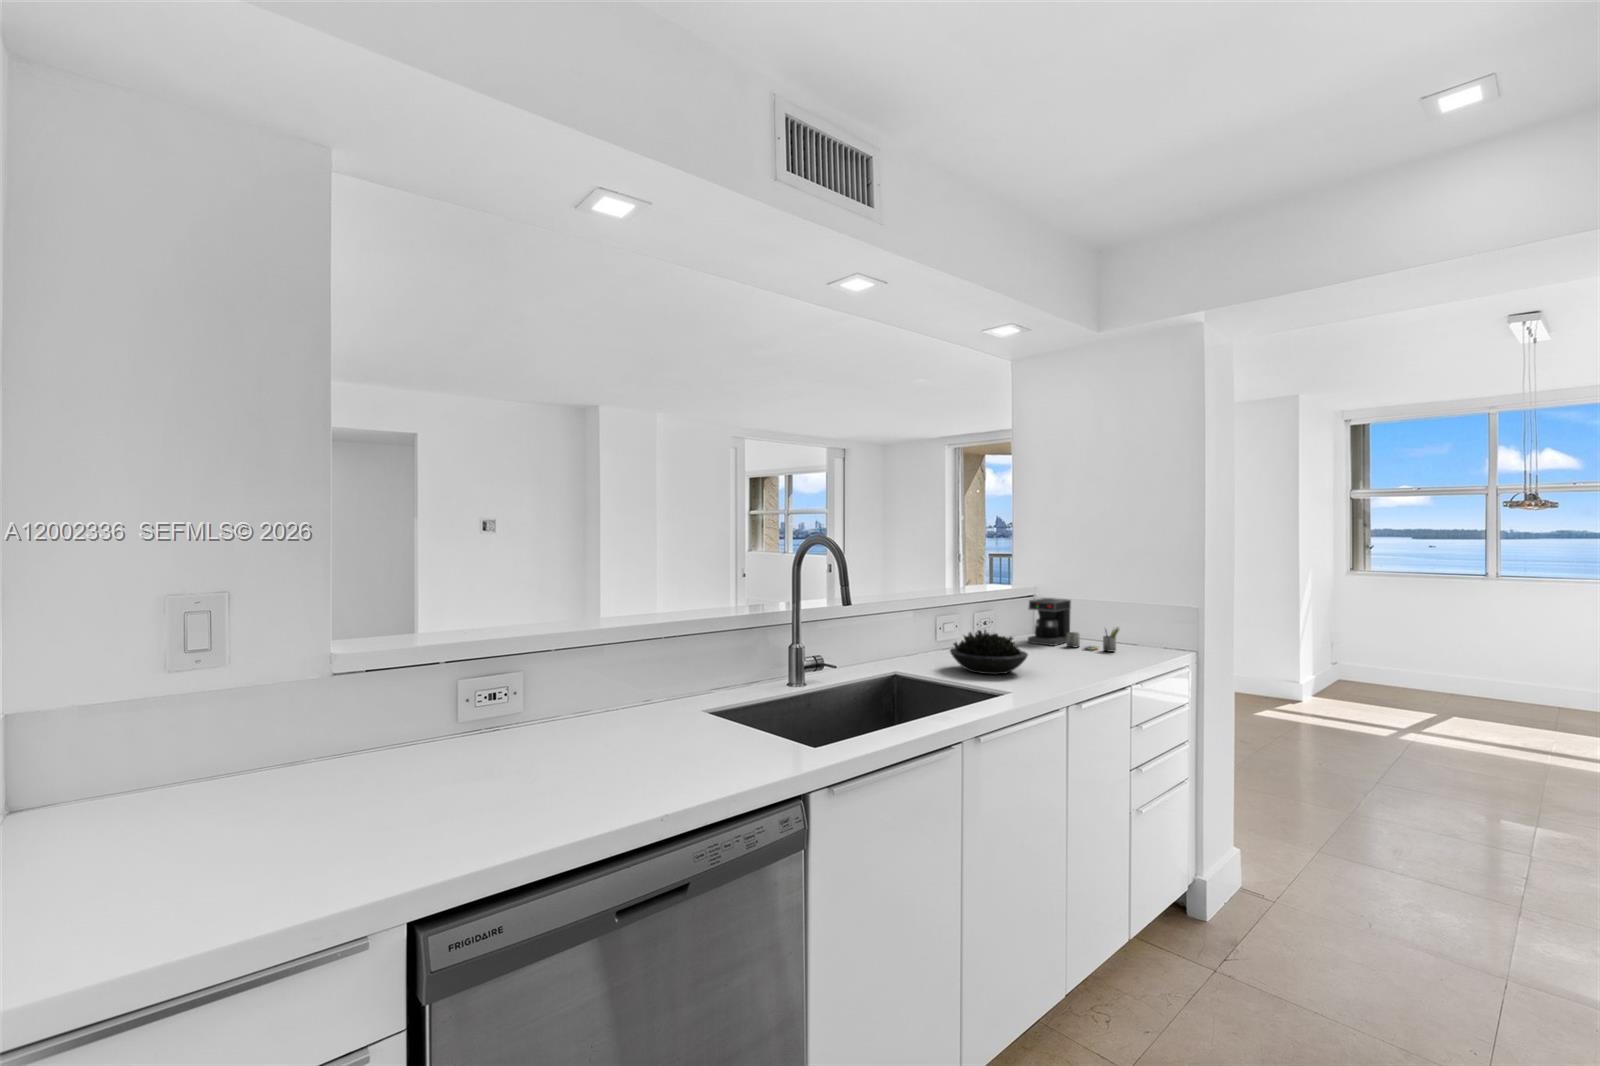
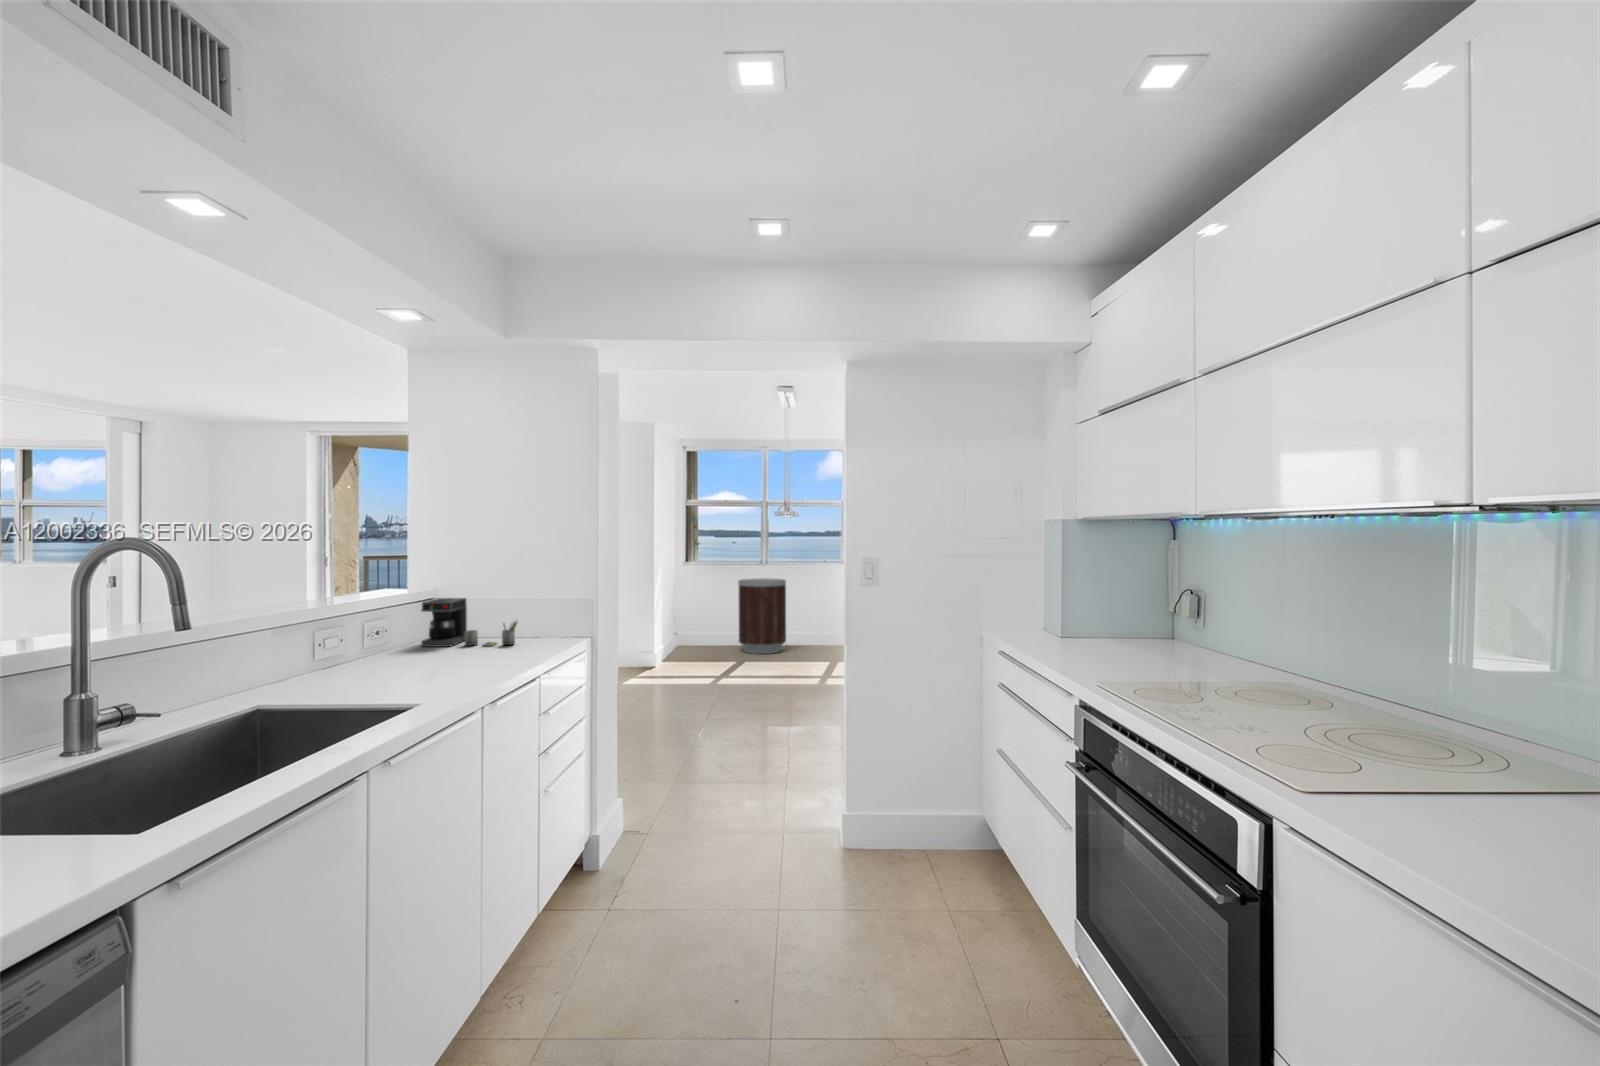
trash can: none [1442,605,1531,714] -> present [738,578,786,654]
succulent plant: present [950,630,1028,674] -> none [331,638,429,688]

